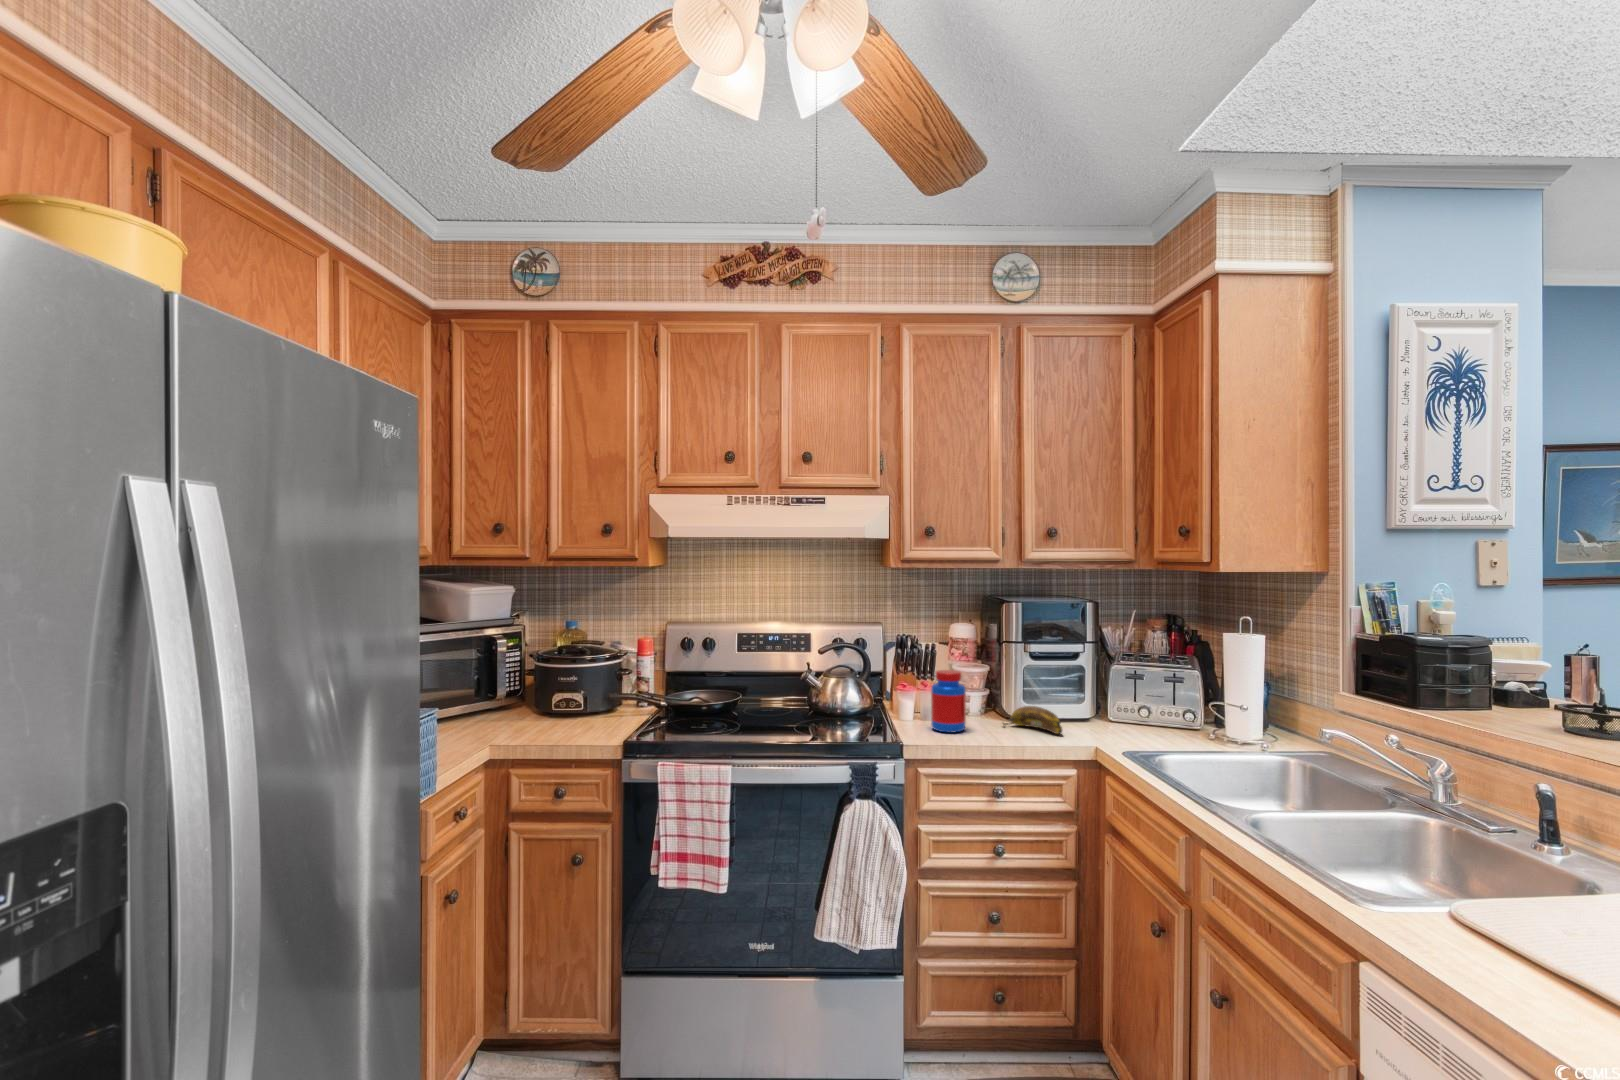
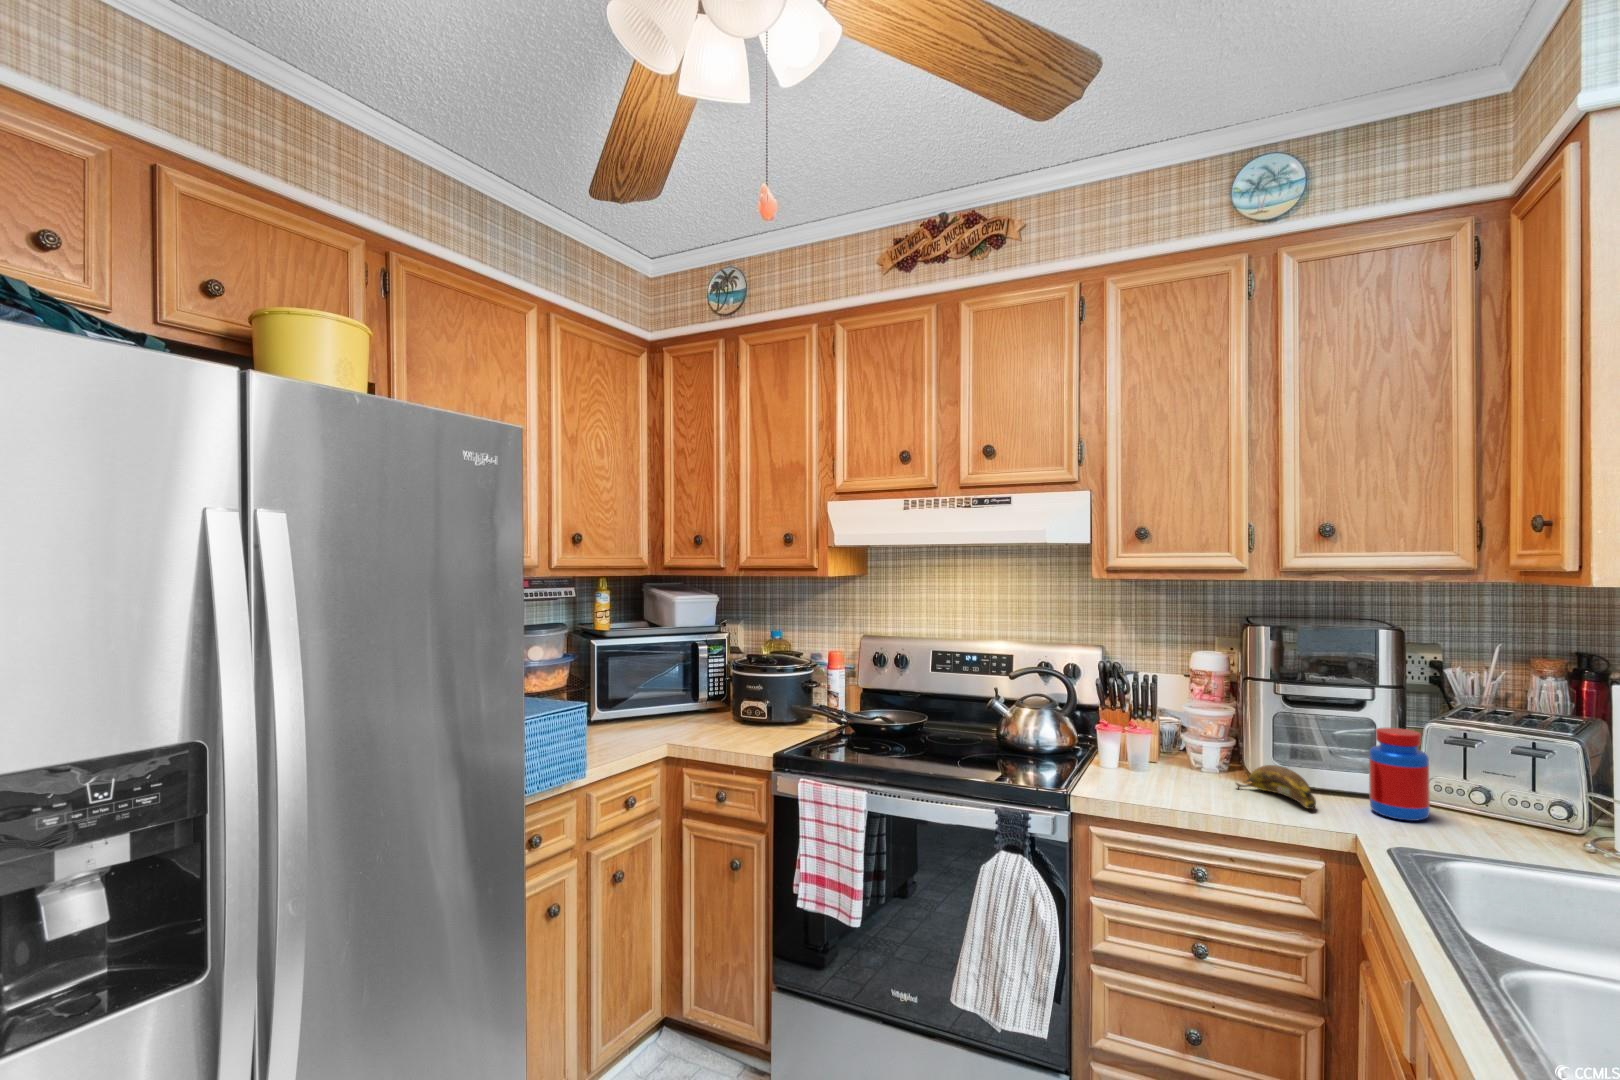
jar: present [931,670,966,732] -> present [1369,728,1430,821]

